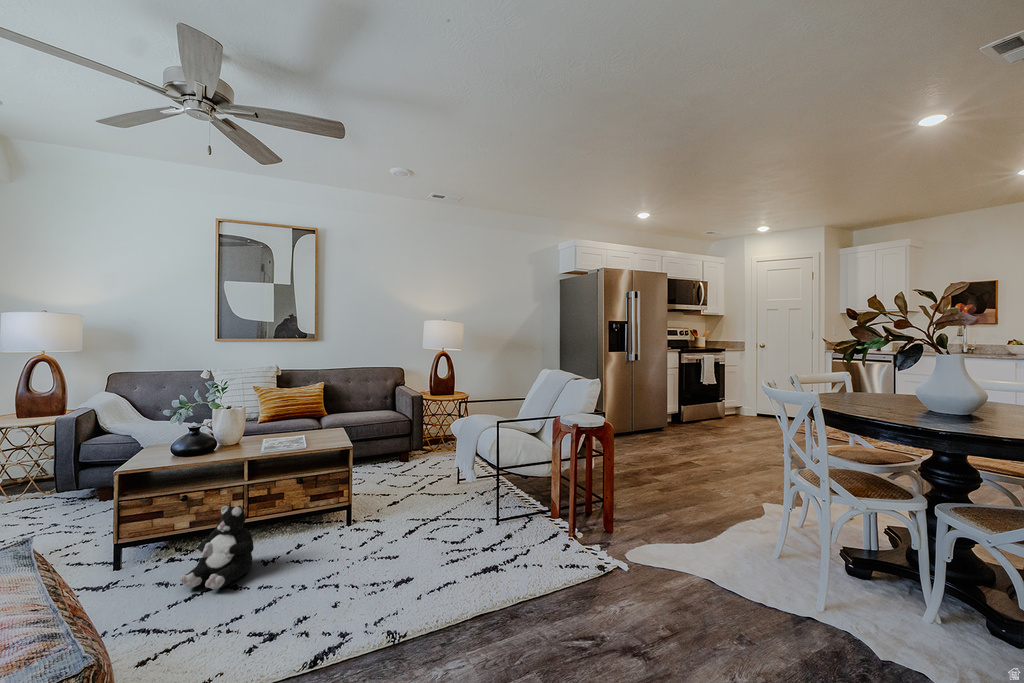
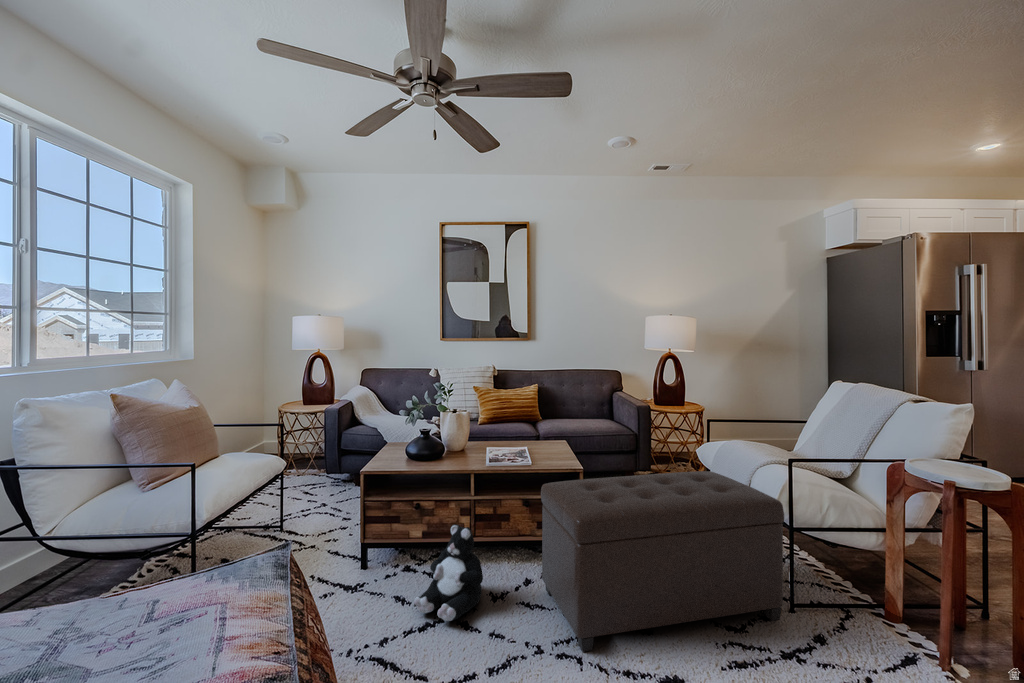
ottoman: none [312,440,497,586] -> present [541,471,784,652]

